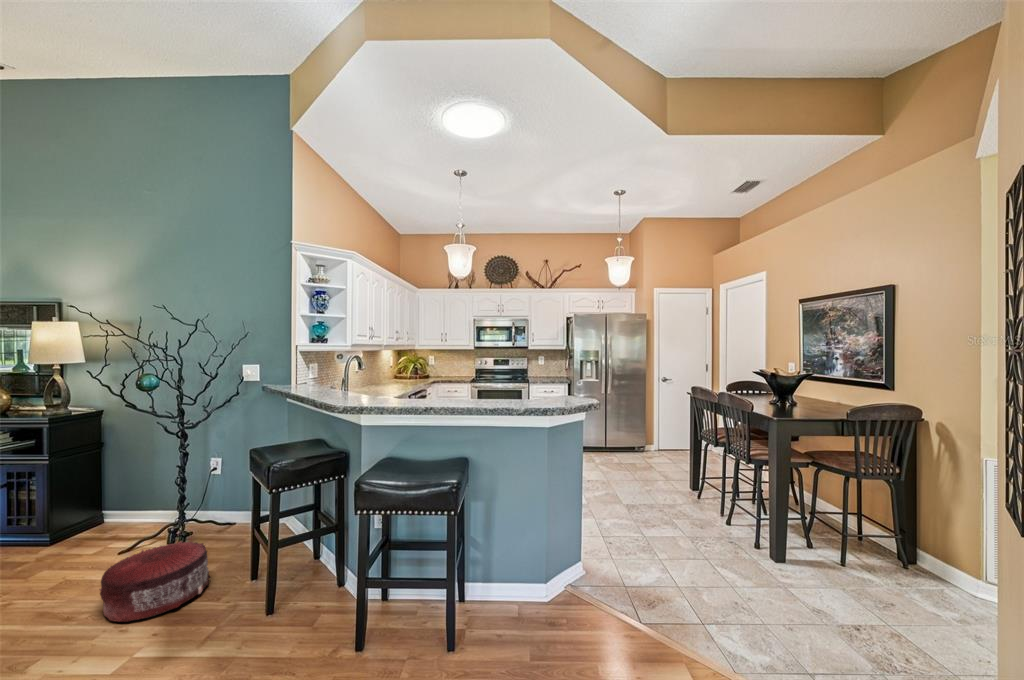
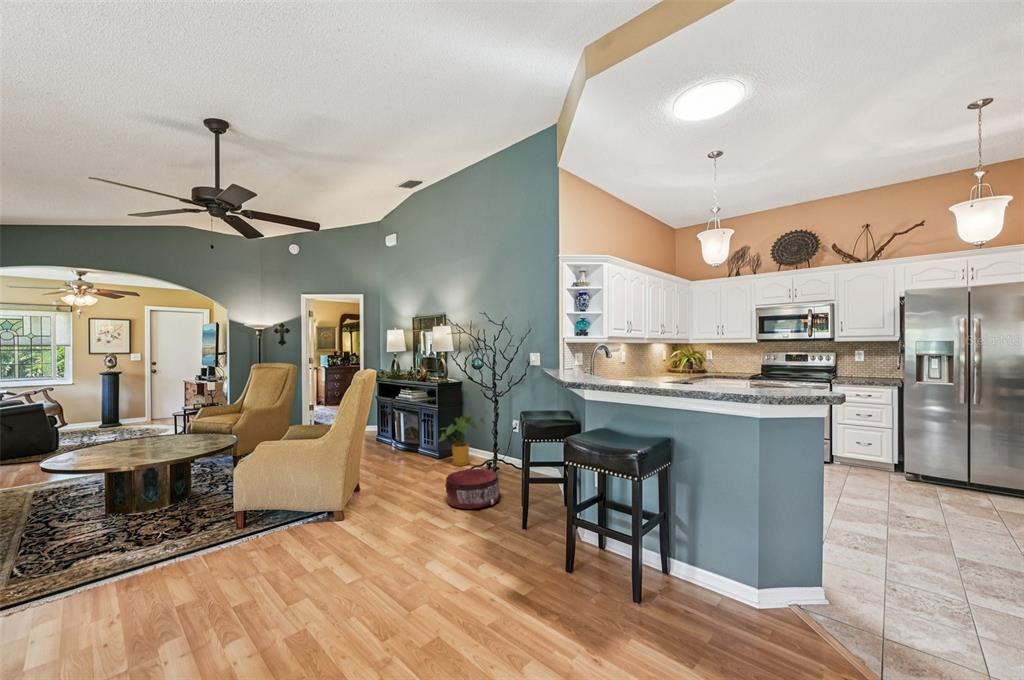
house plant: none [52,461,158,549] -> present [439,415,485,466]

